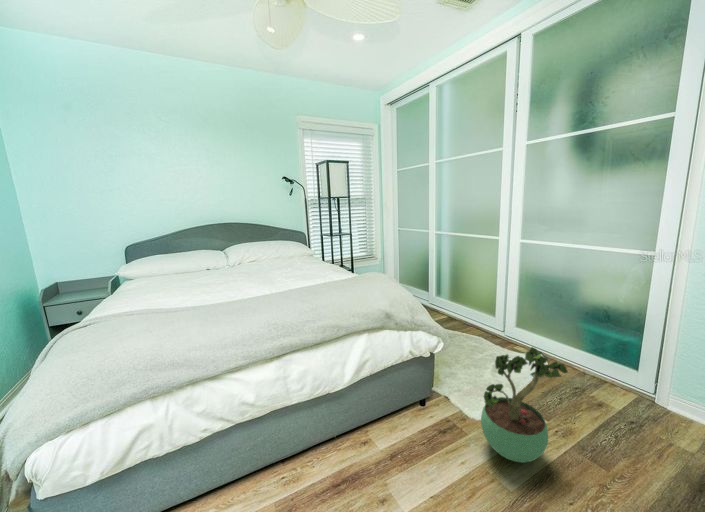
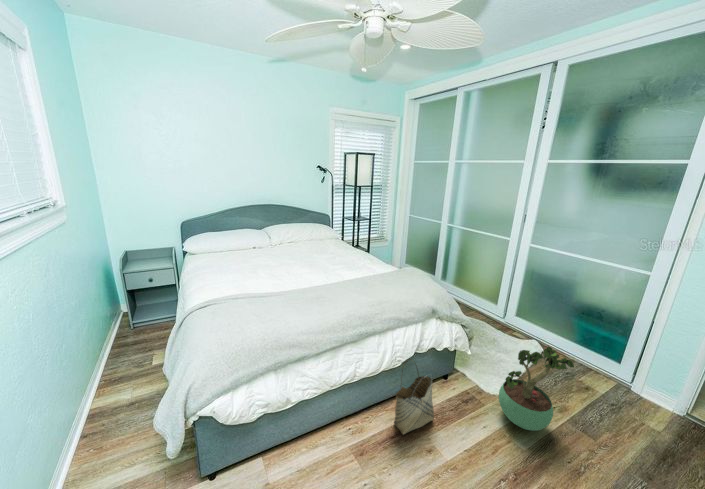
woven basket: none [340,379,397,480] -> present [394,359,434,434]

